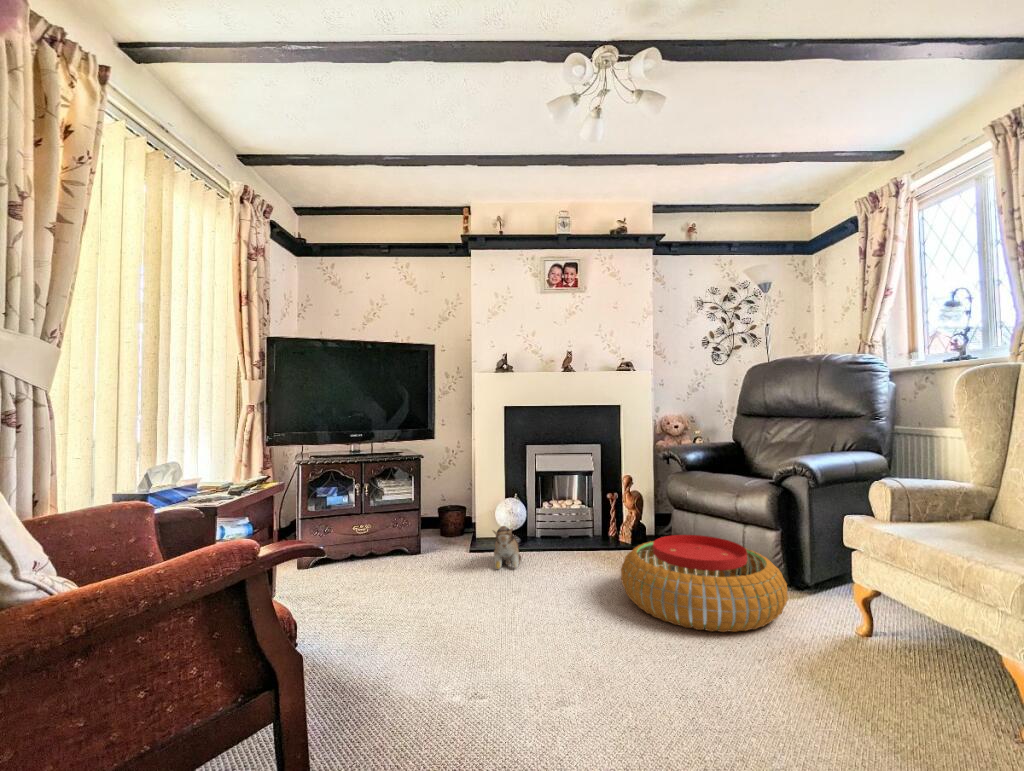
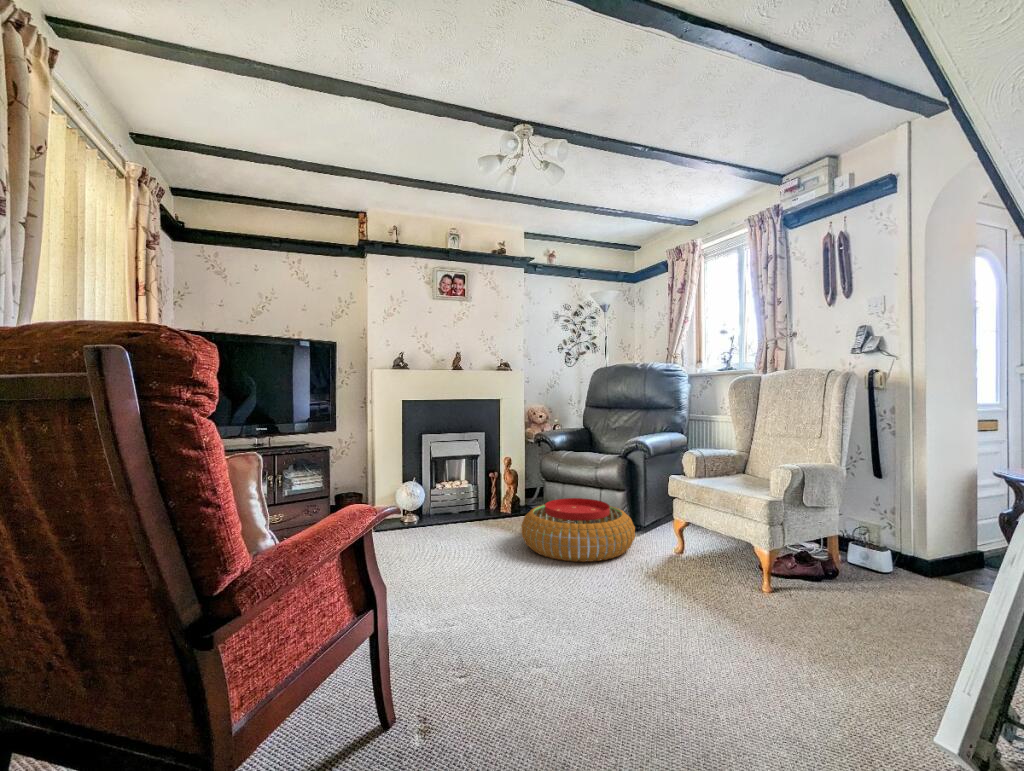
plush toy: present [493,526,521,570] -> none [408,504,431,542]

